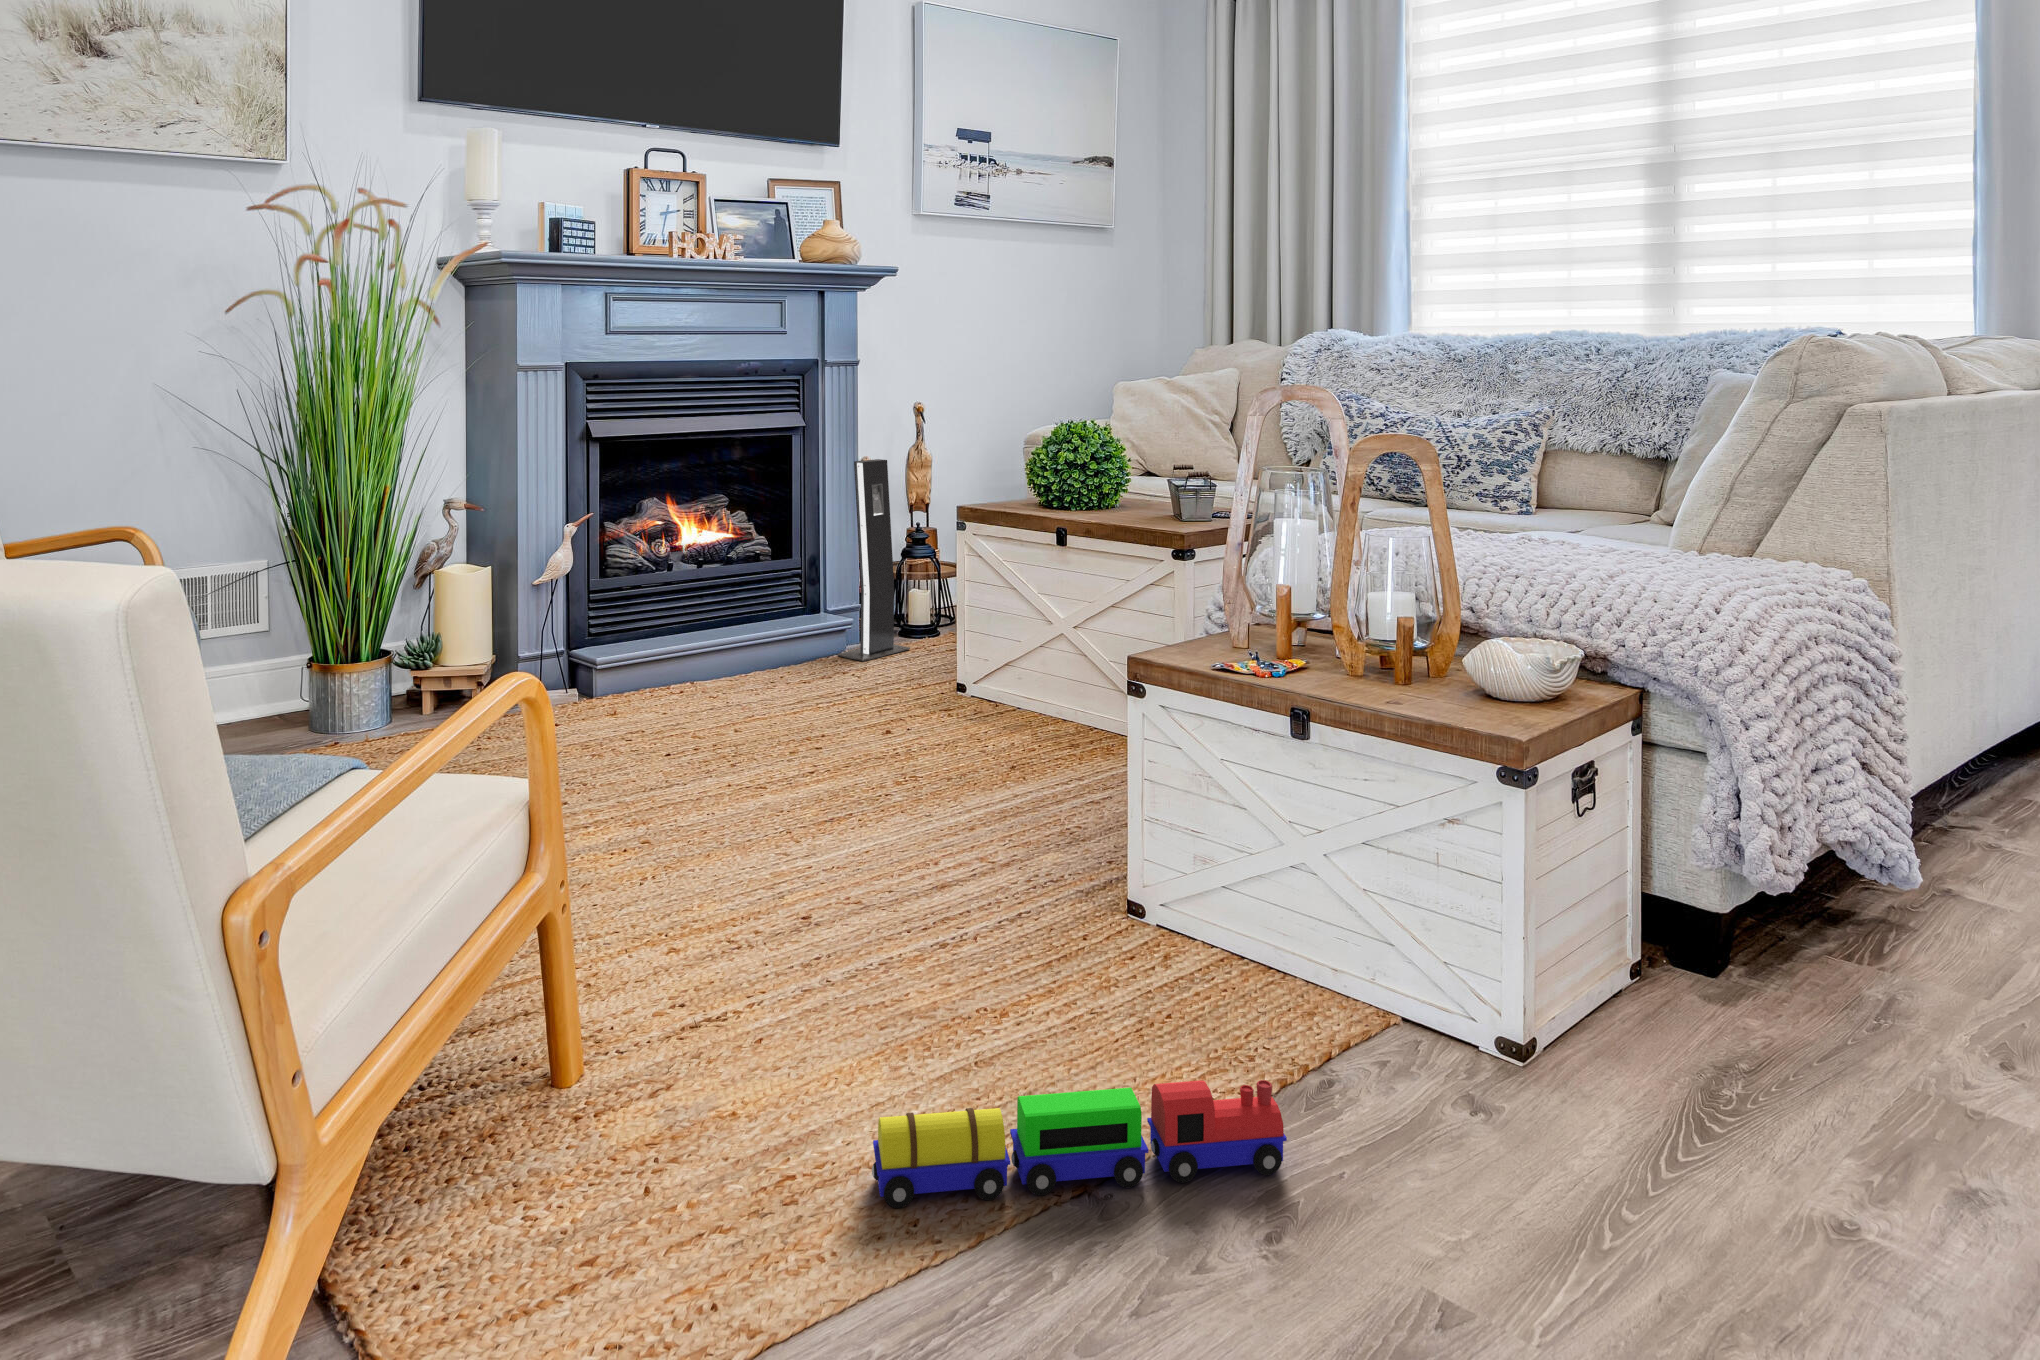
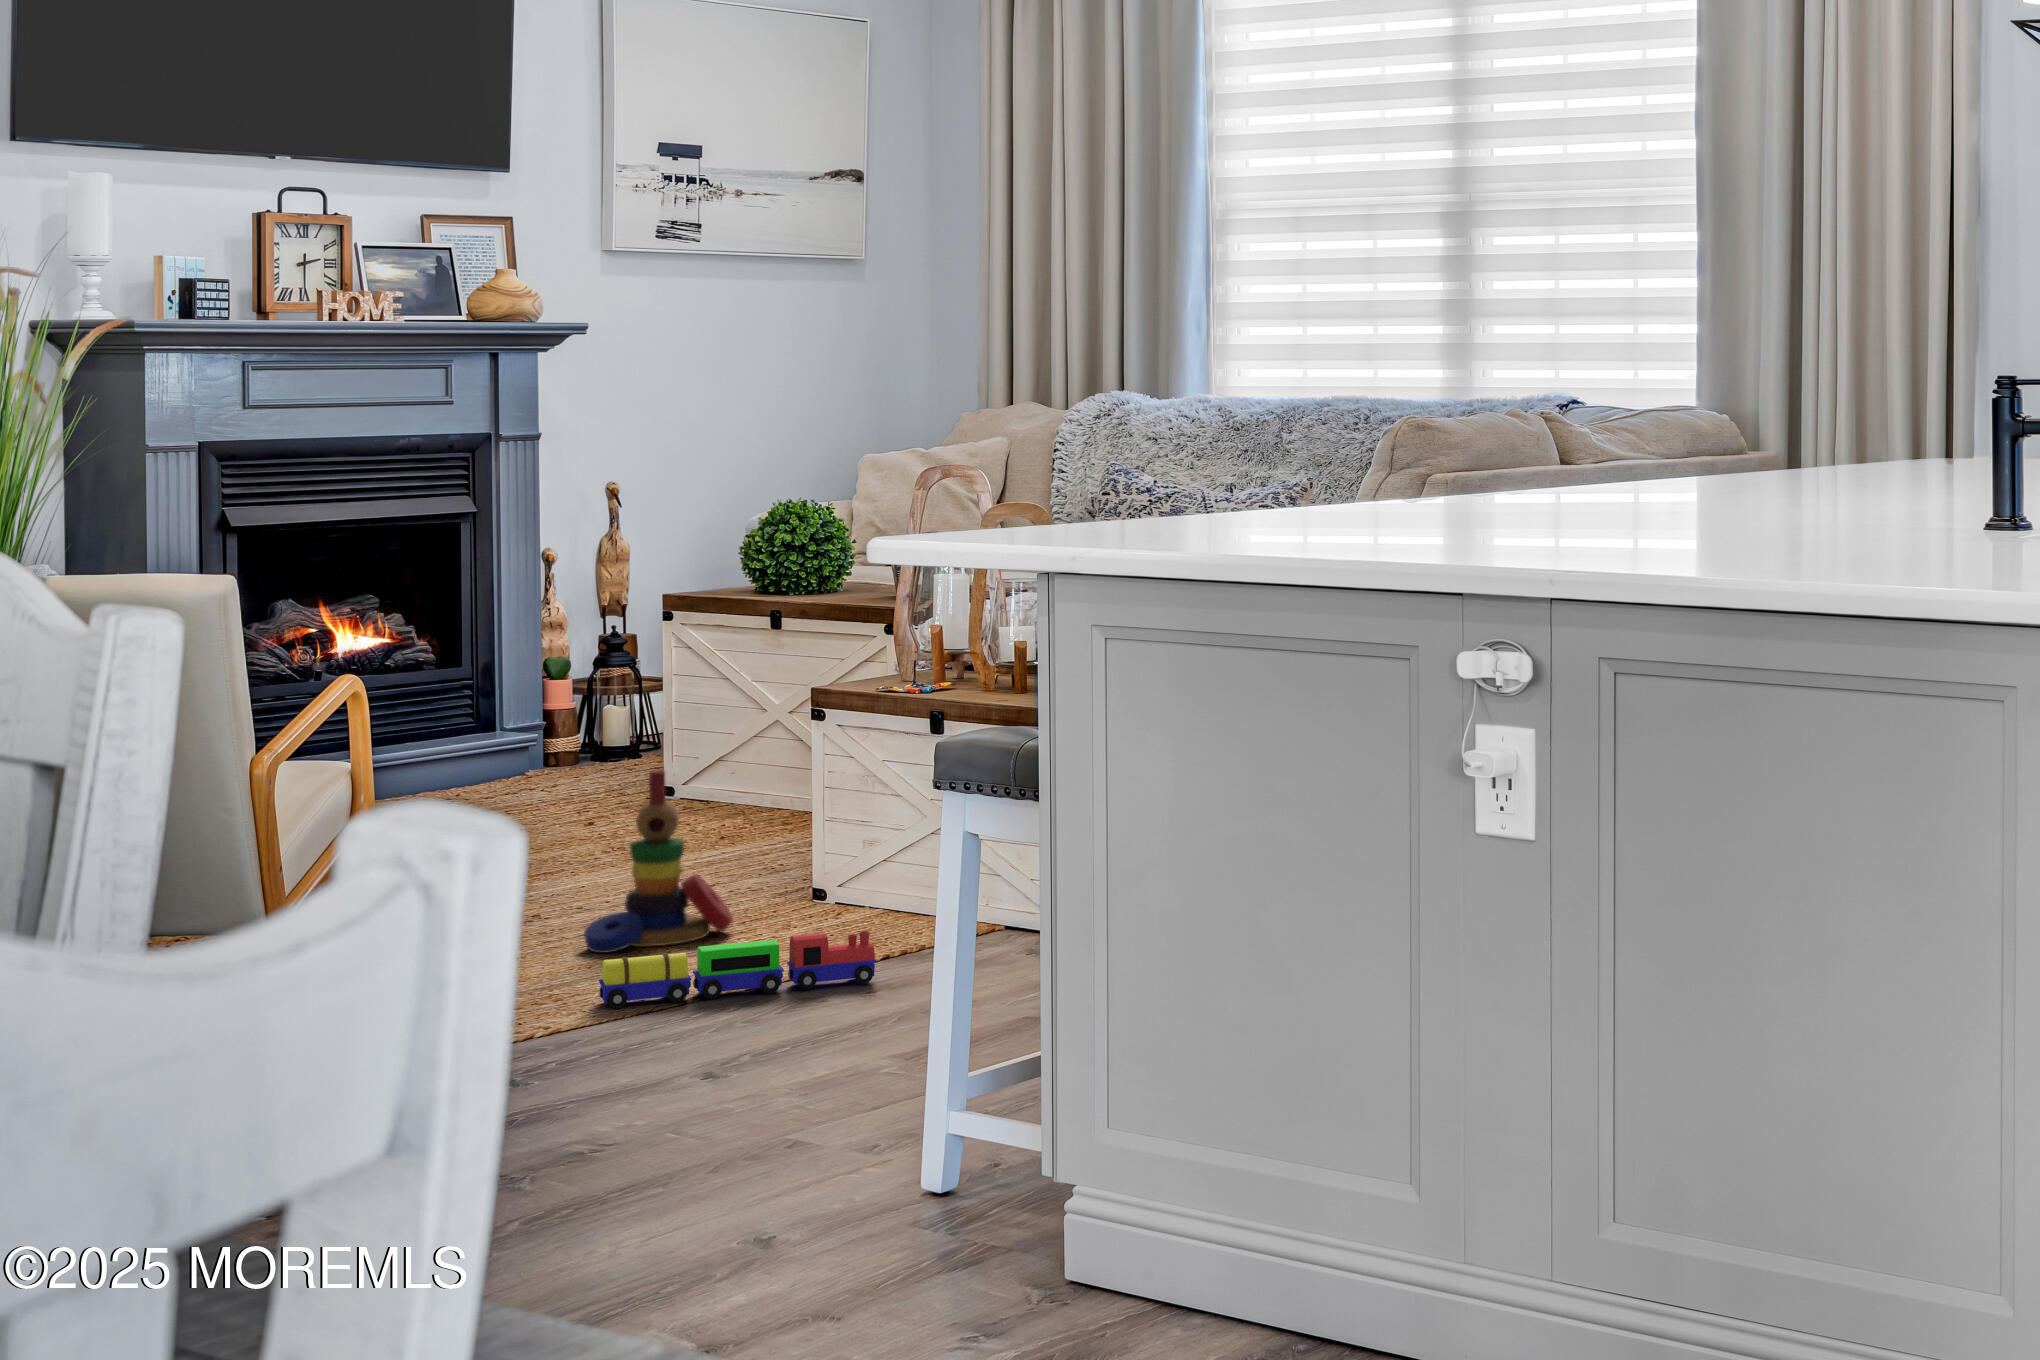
speaker: present [837,459,910,661] -> none [521,549,610,782]
stacking toy: none [864,754,1048,1007] -> present [584,770,734,953]

